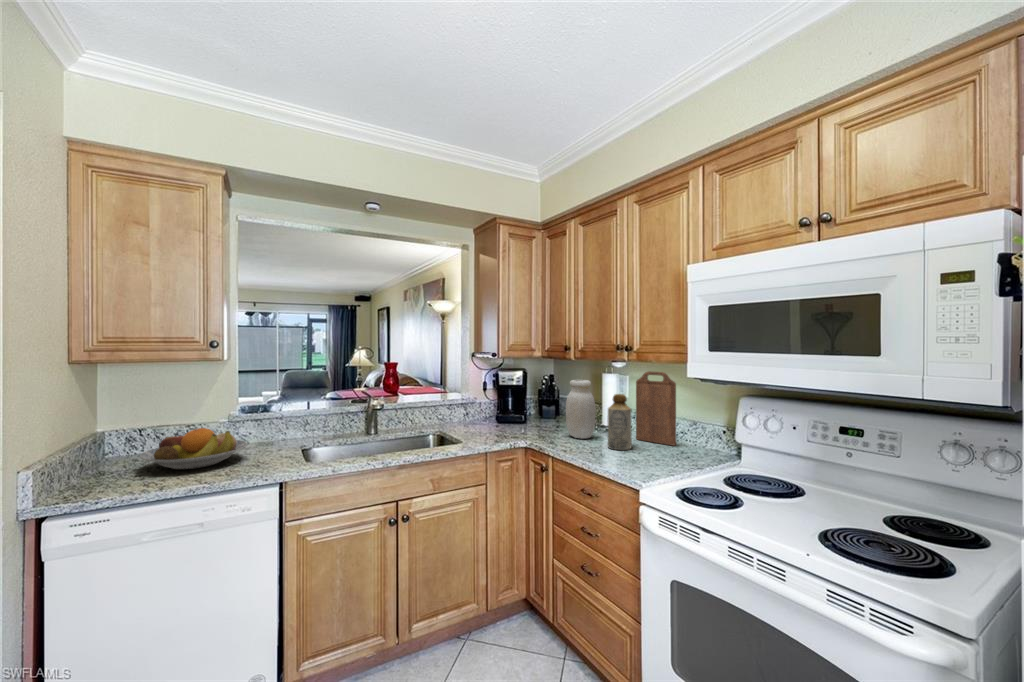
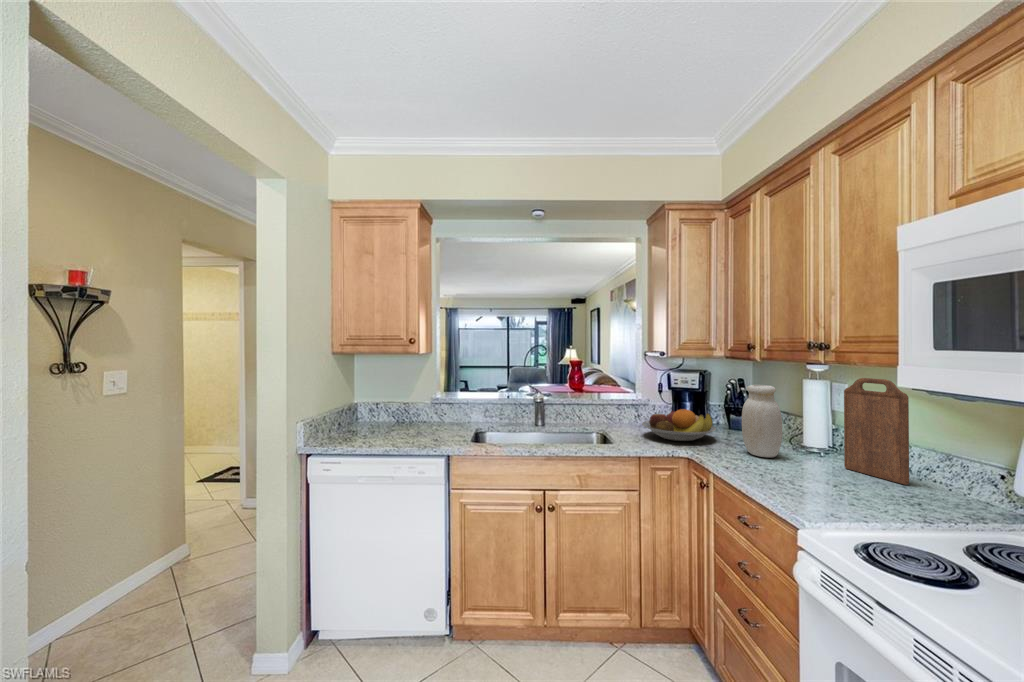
bottle: present [607,394,632,450] -> none [790,405,827,479]
fruit bowl: present [140,428,247,469] -> present [642,409,716,441]

